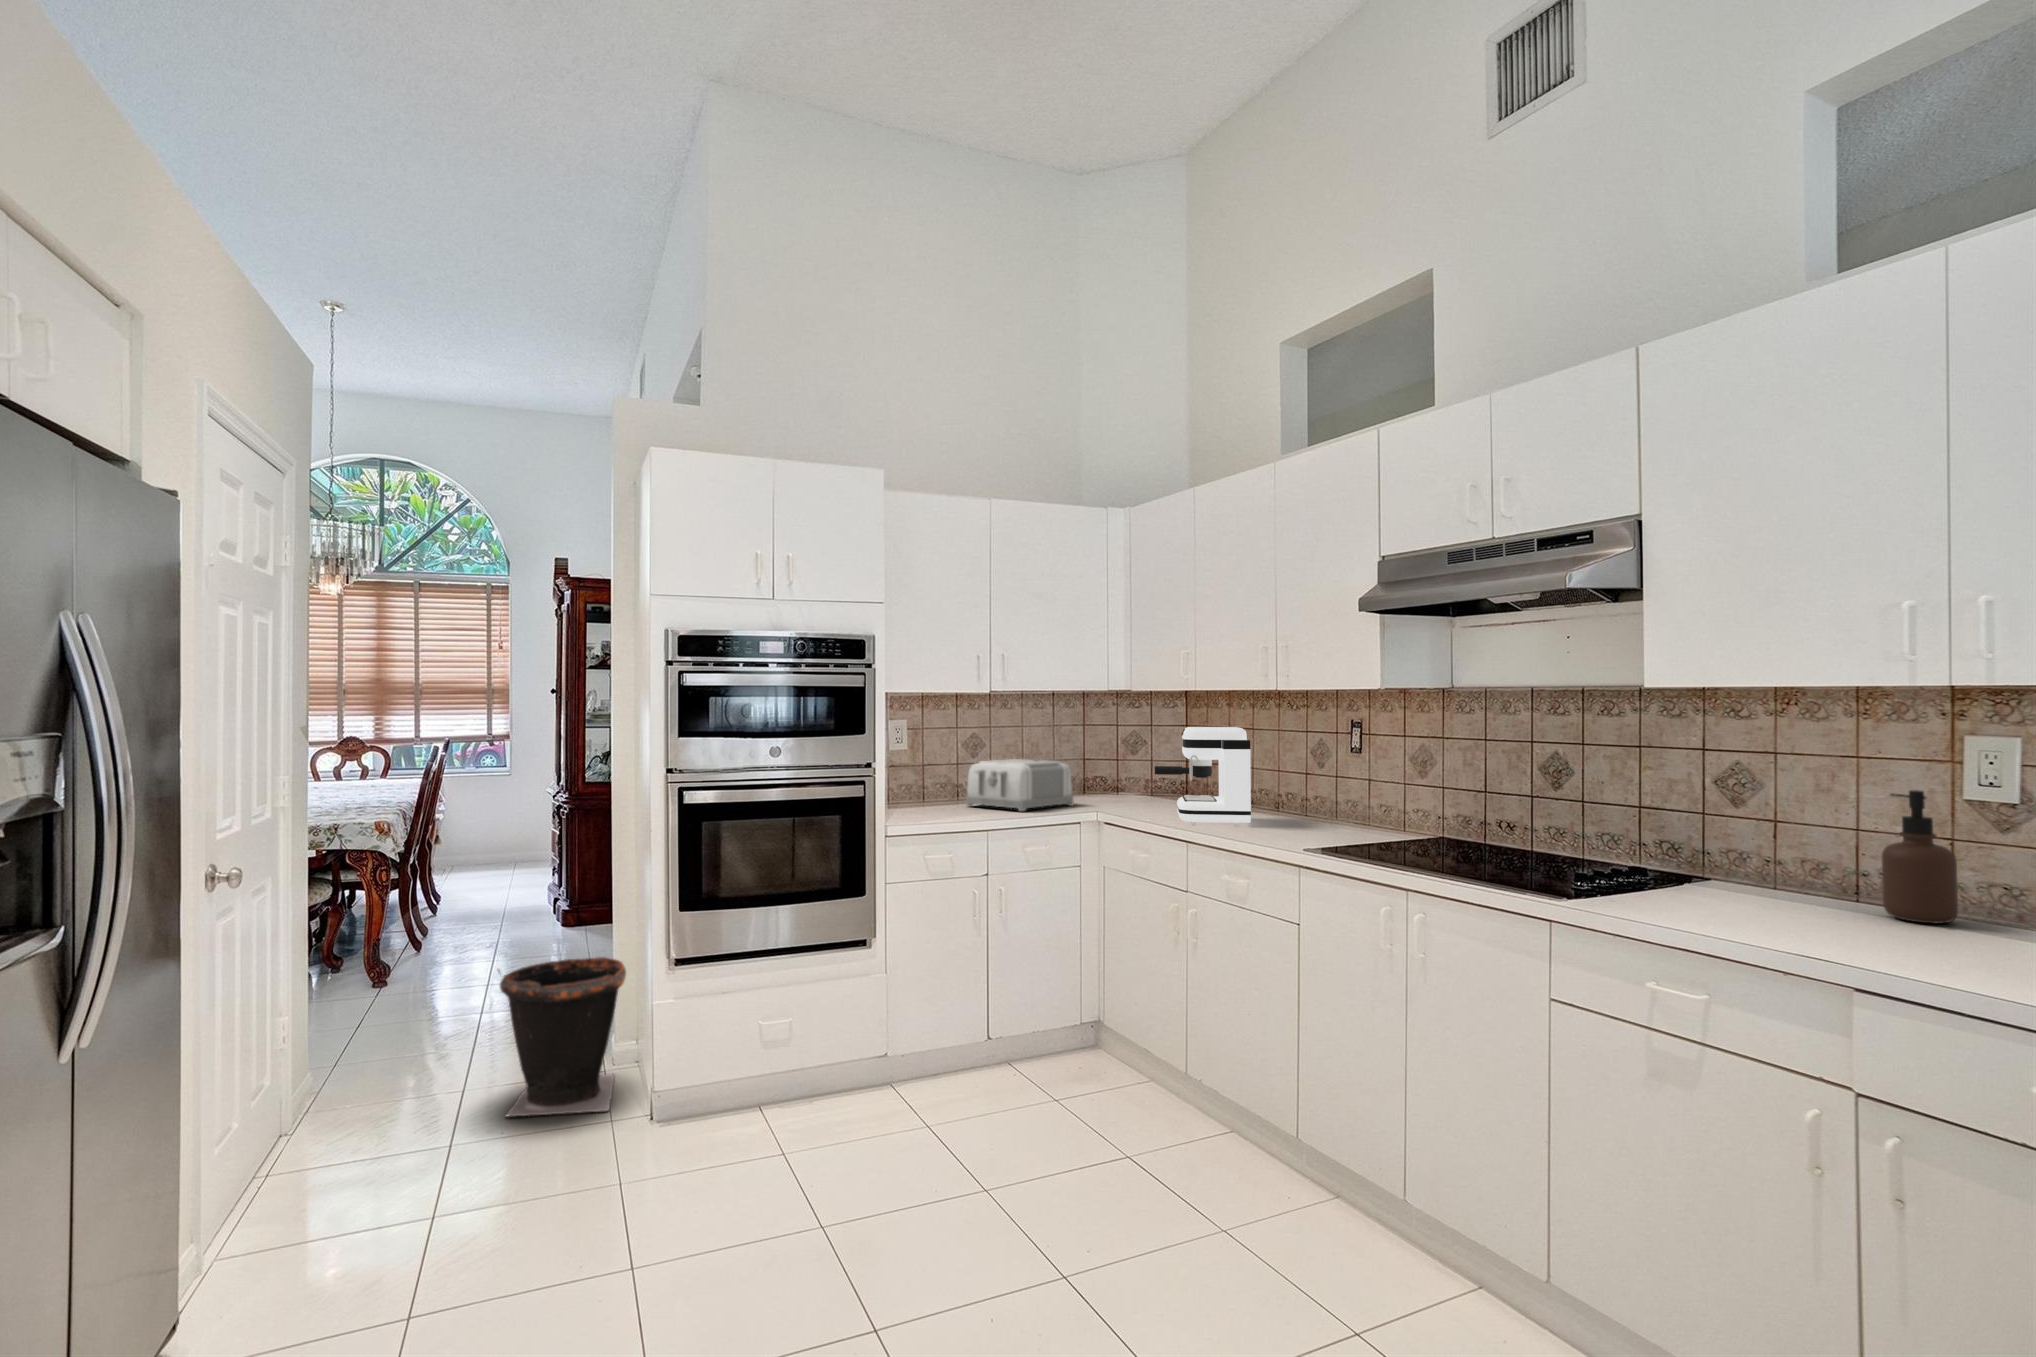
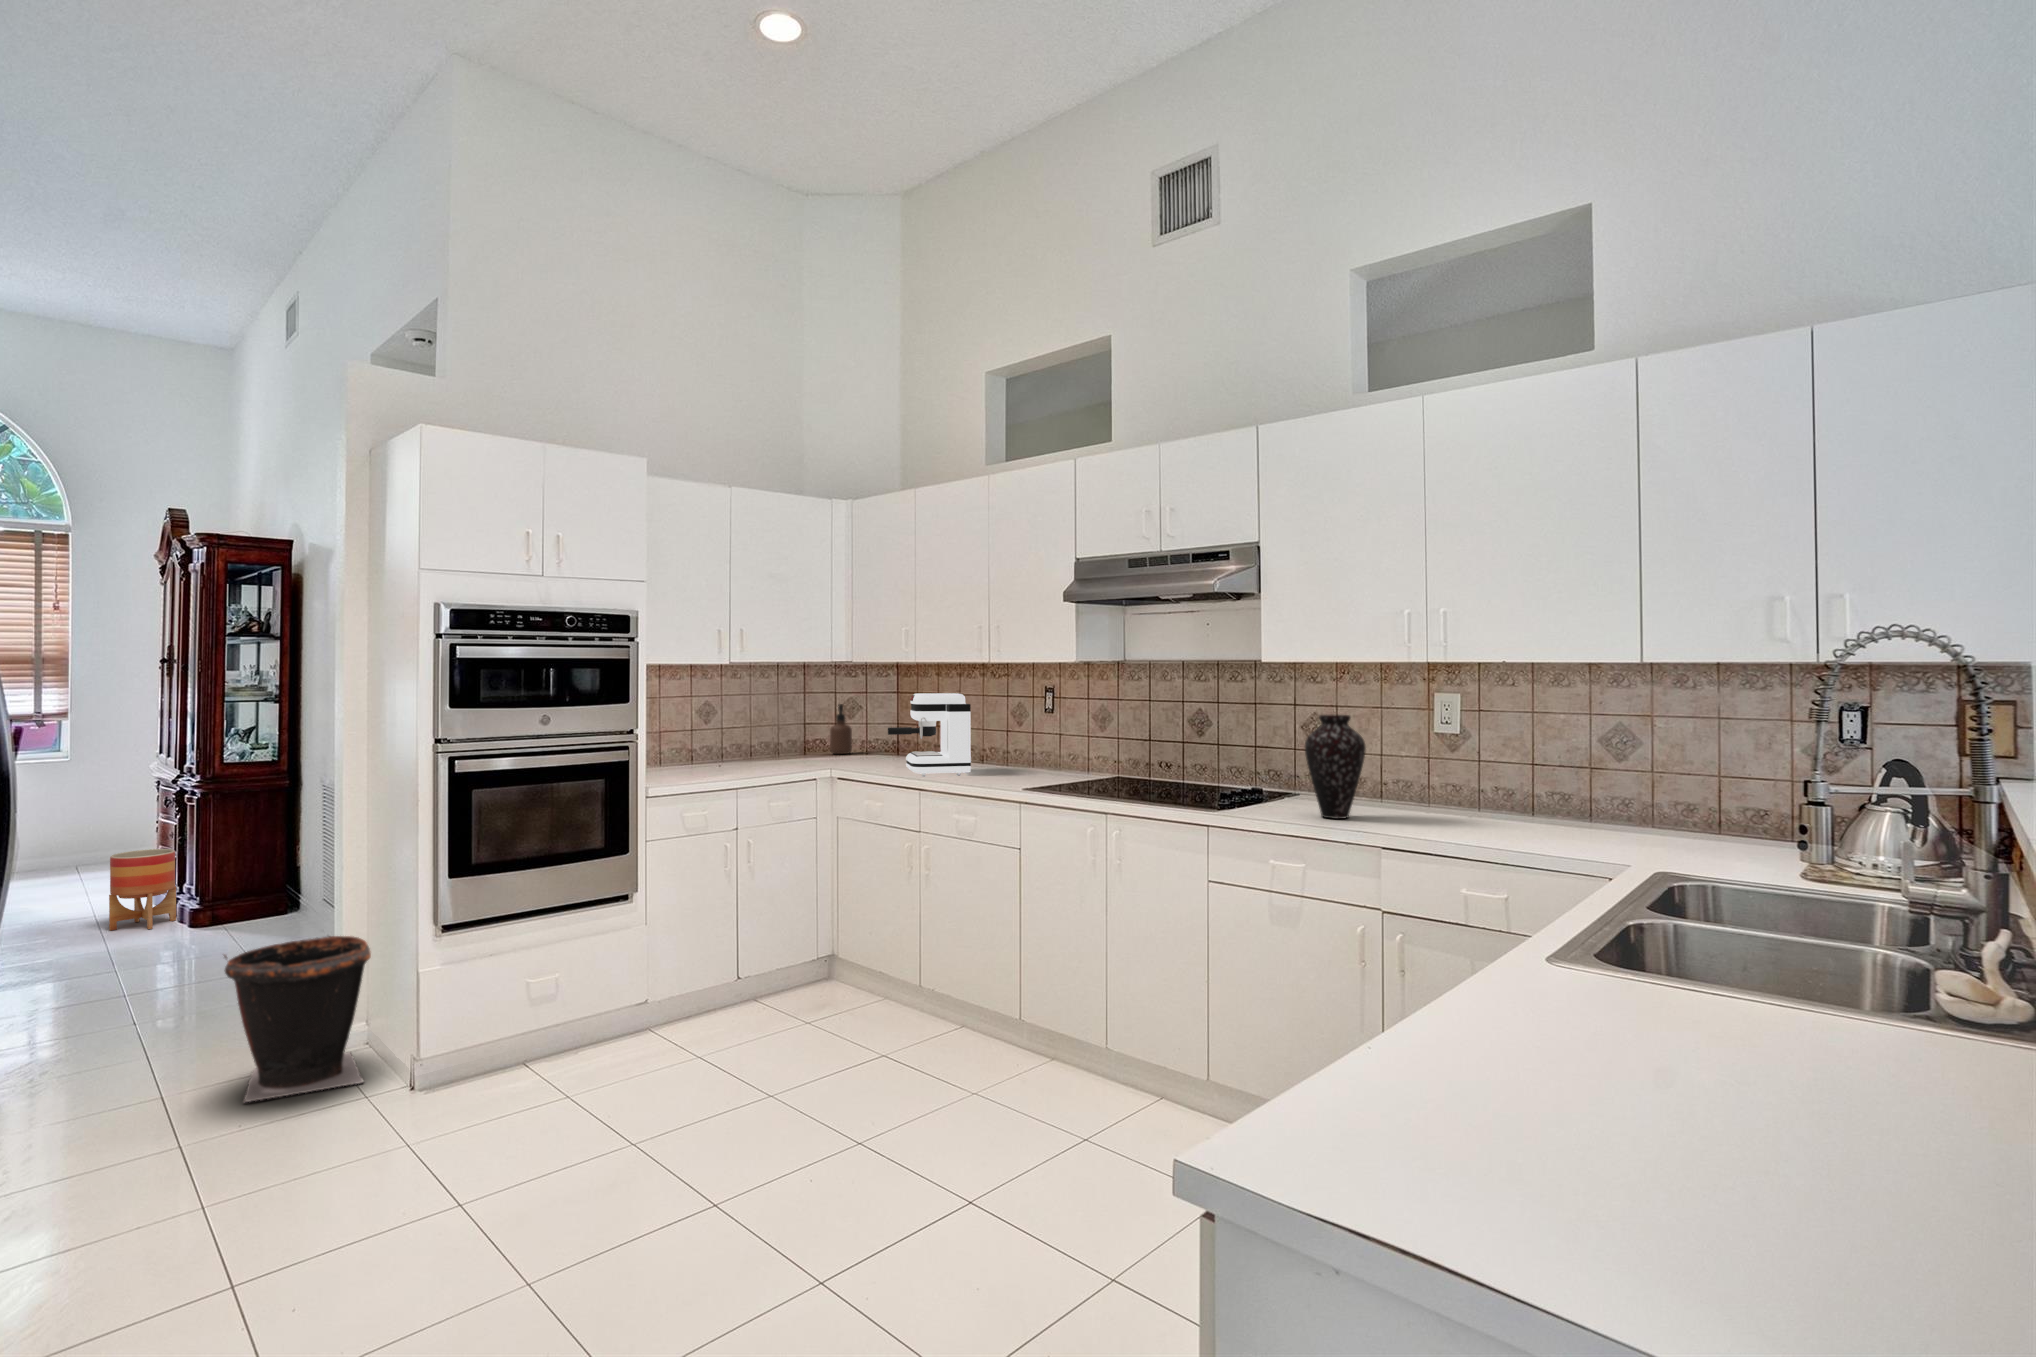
toaster: present [966,759,1073,811] -> none [706,725,806,772]
vase: none [1716,767,1829,929] -> present [1305,715,1366,819]
soap dispenser: present [1882,790,1958,923] -> present [830,704,852,754]
planter: none [504,856,554,926] -> present [109,849,176,930]

